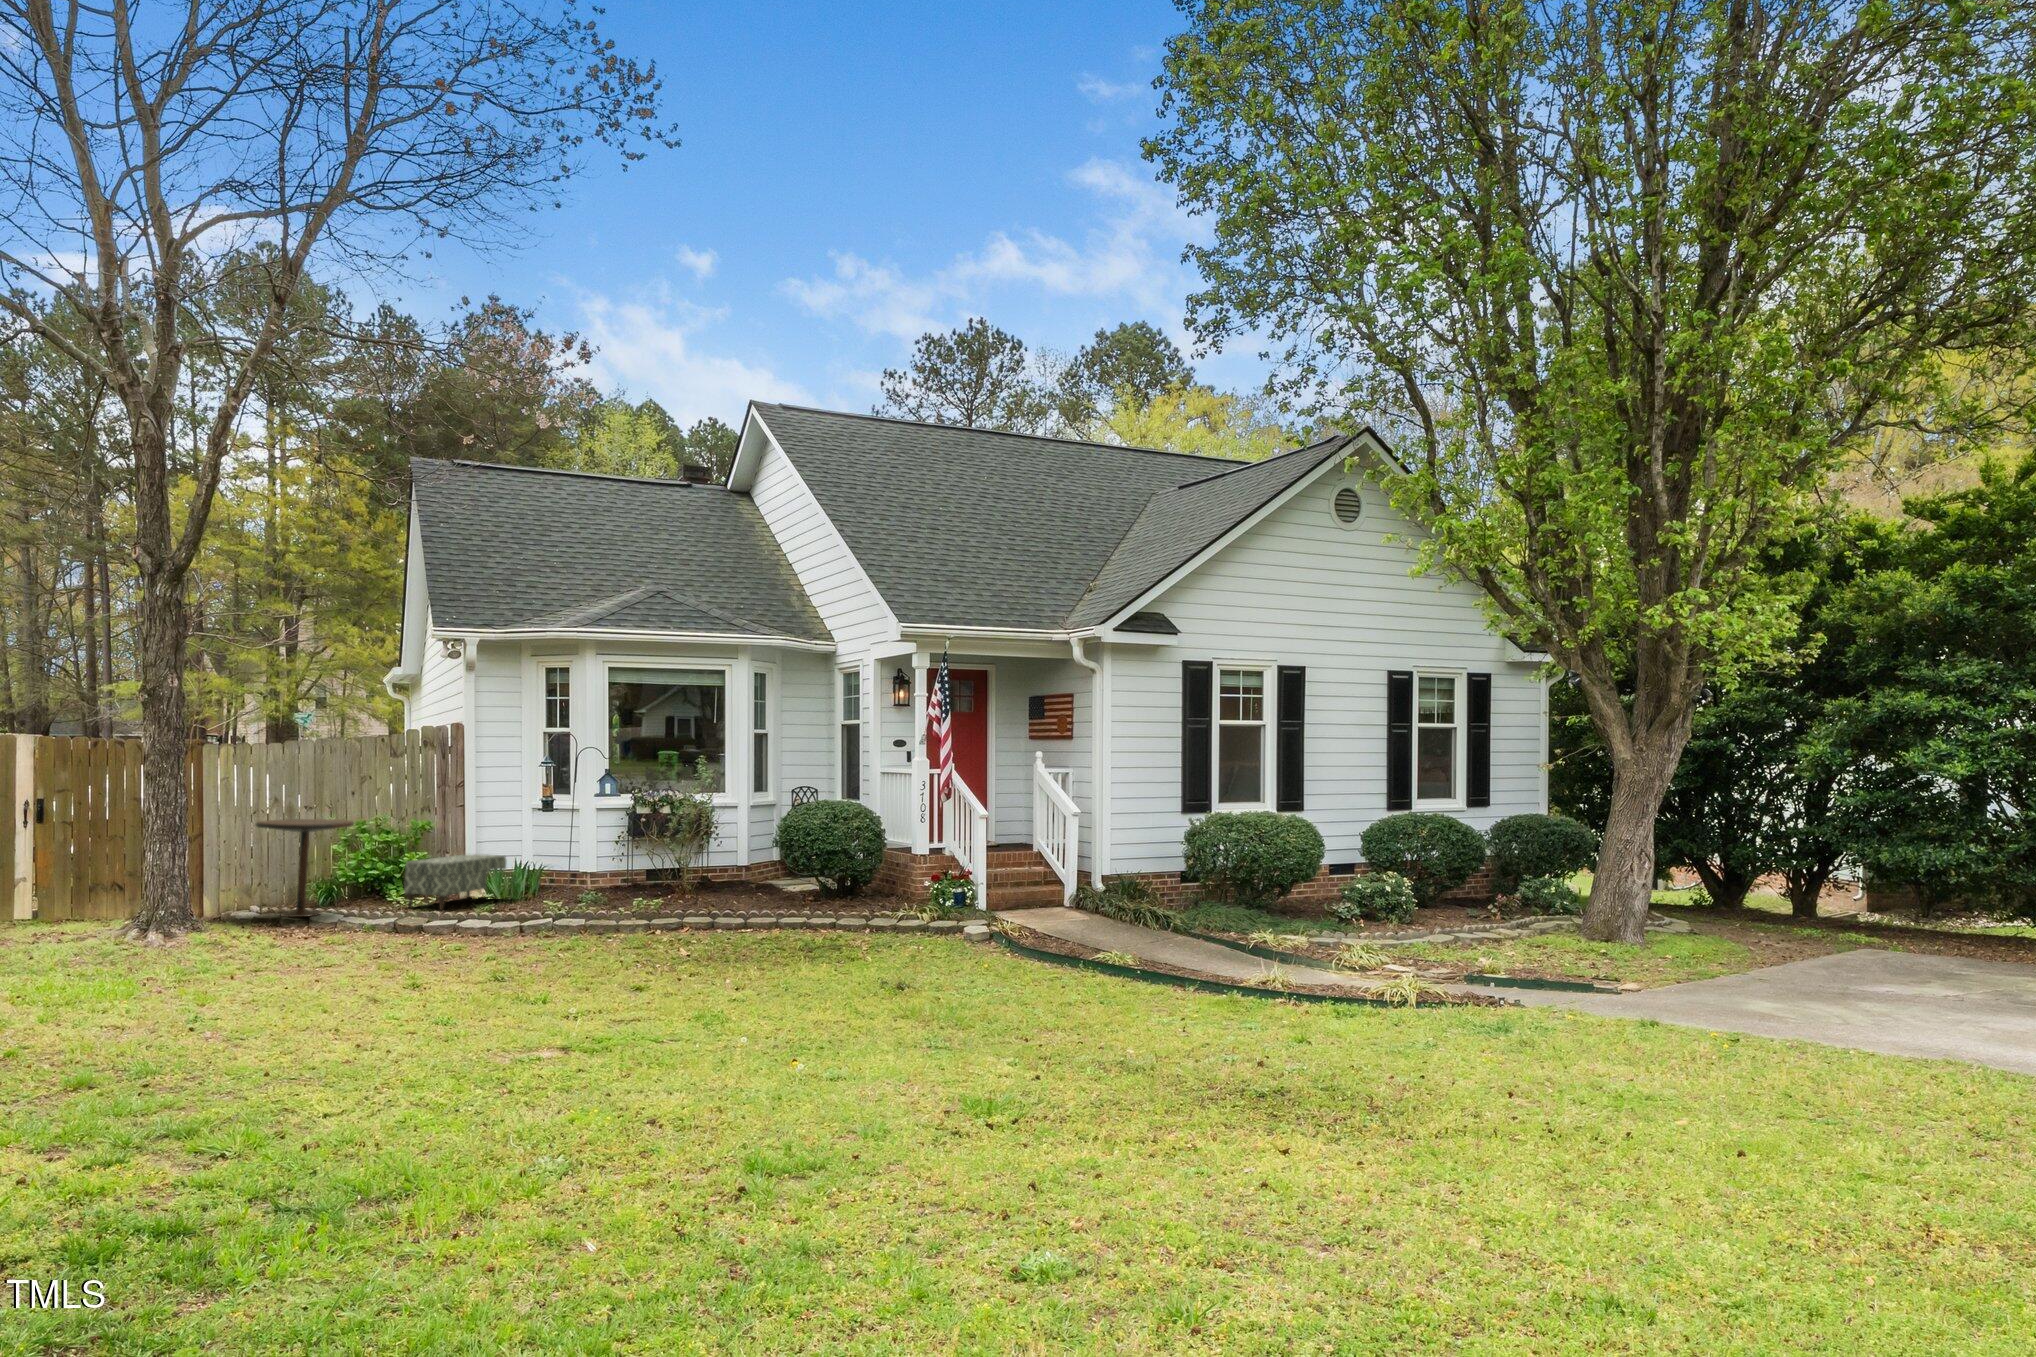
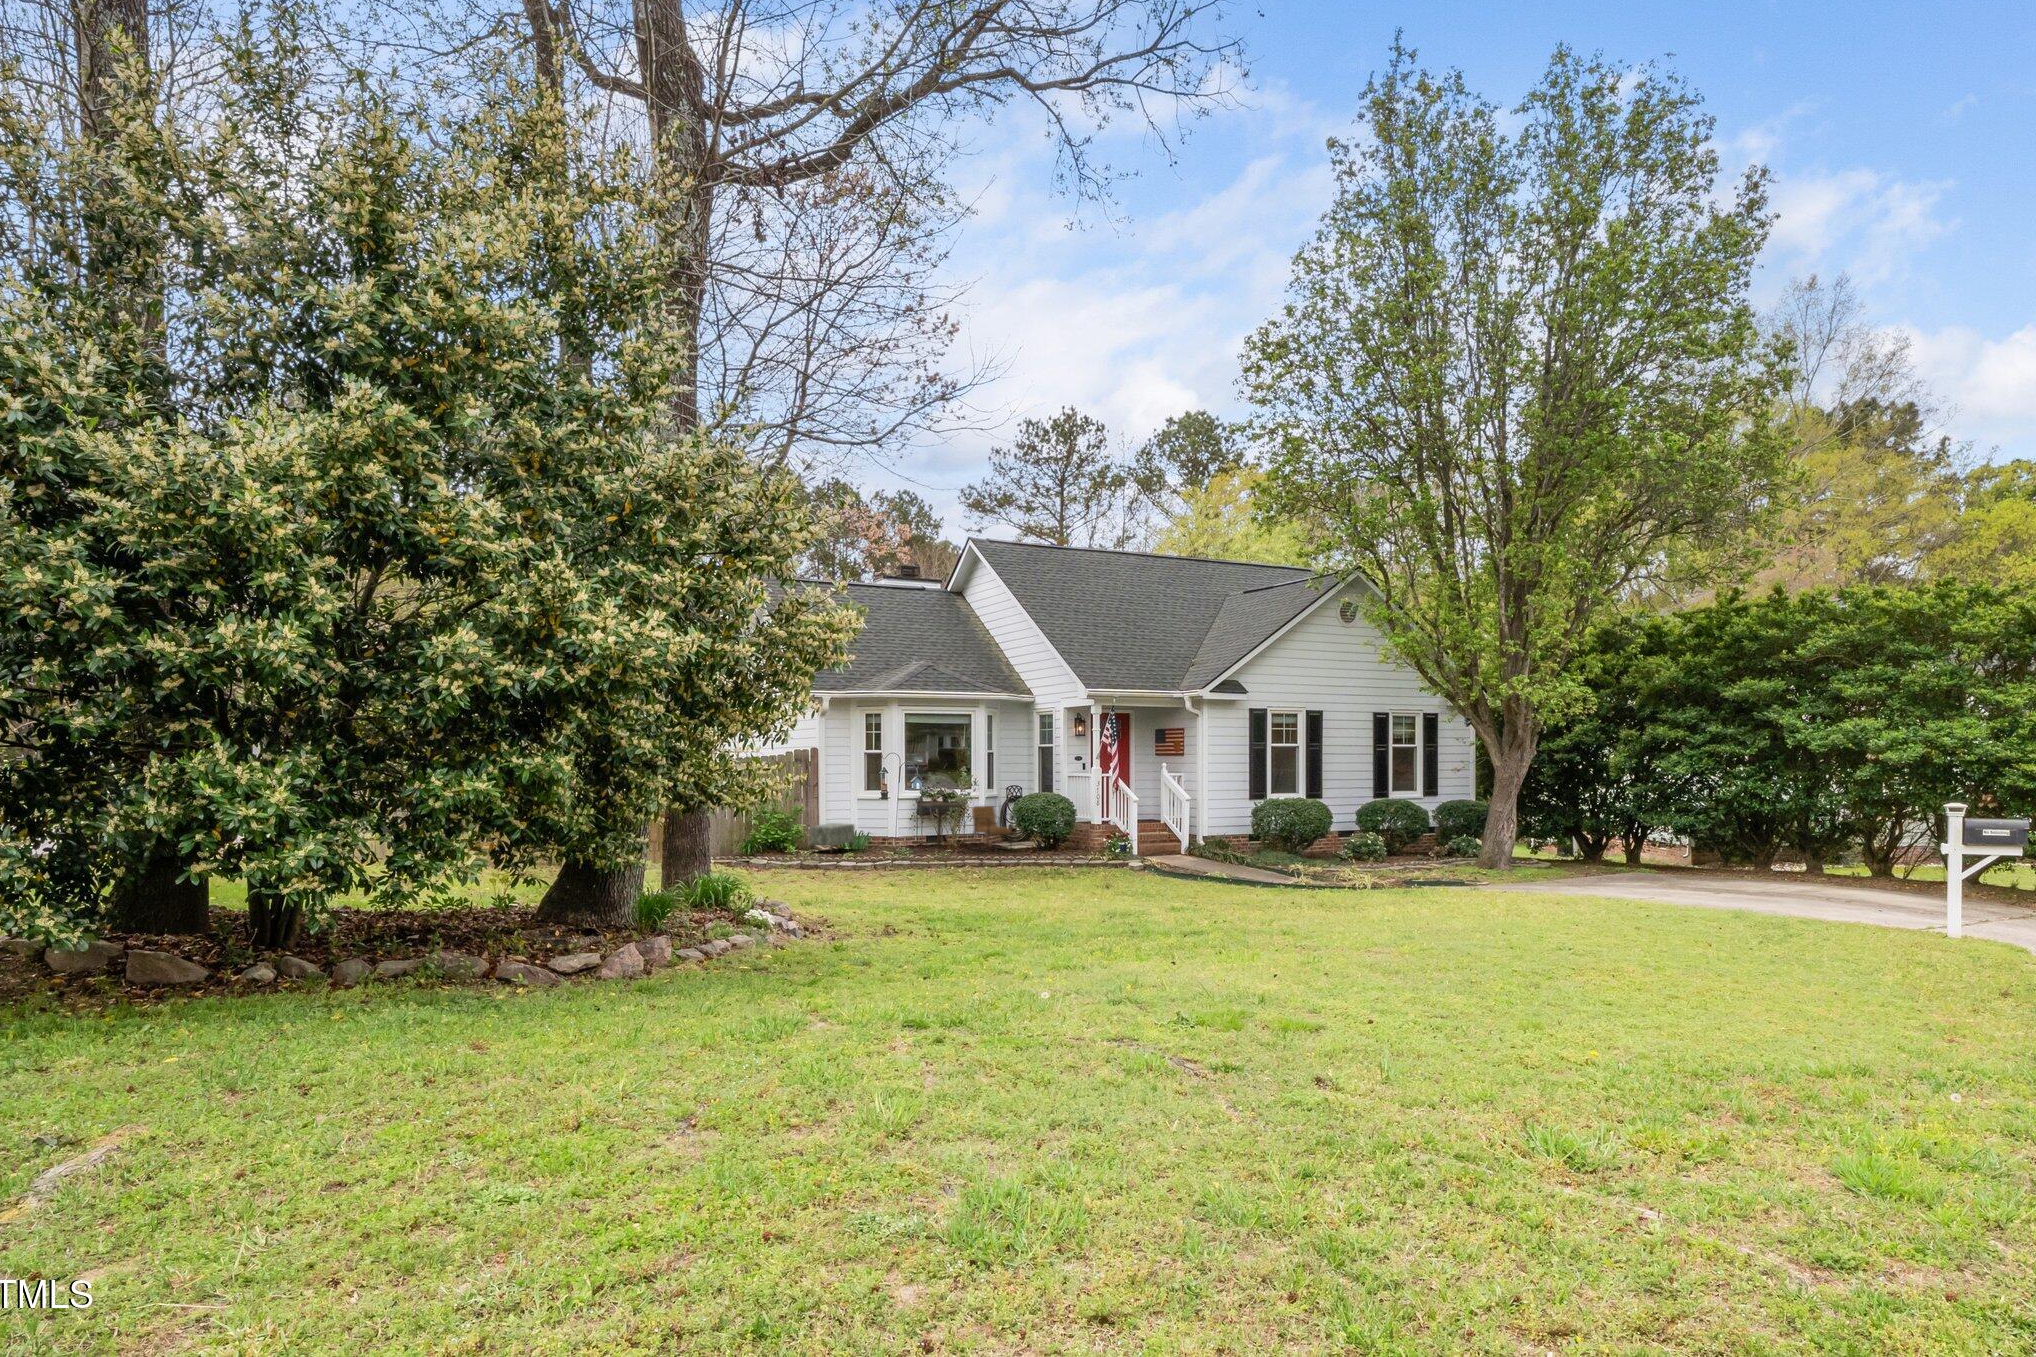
pedestal table: present [256,819,354,917] -> present [918,802,961,853]
chair: none [716,824,787,902] -> present [972,806,1012,851]

